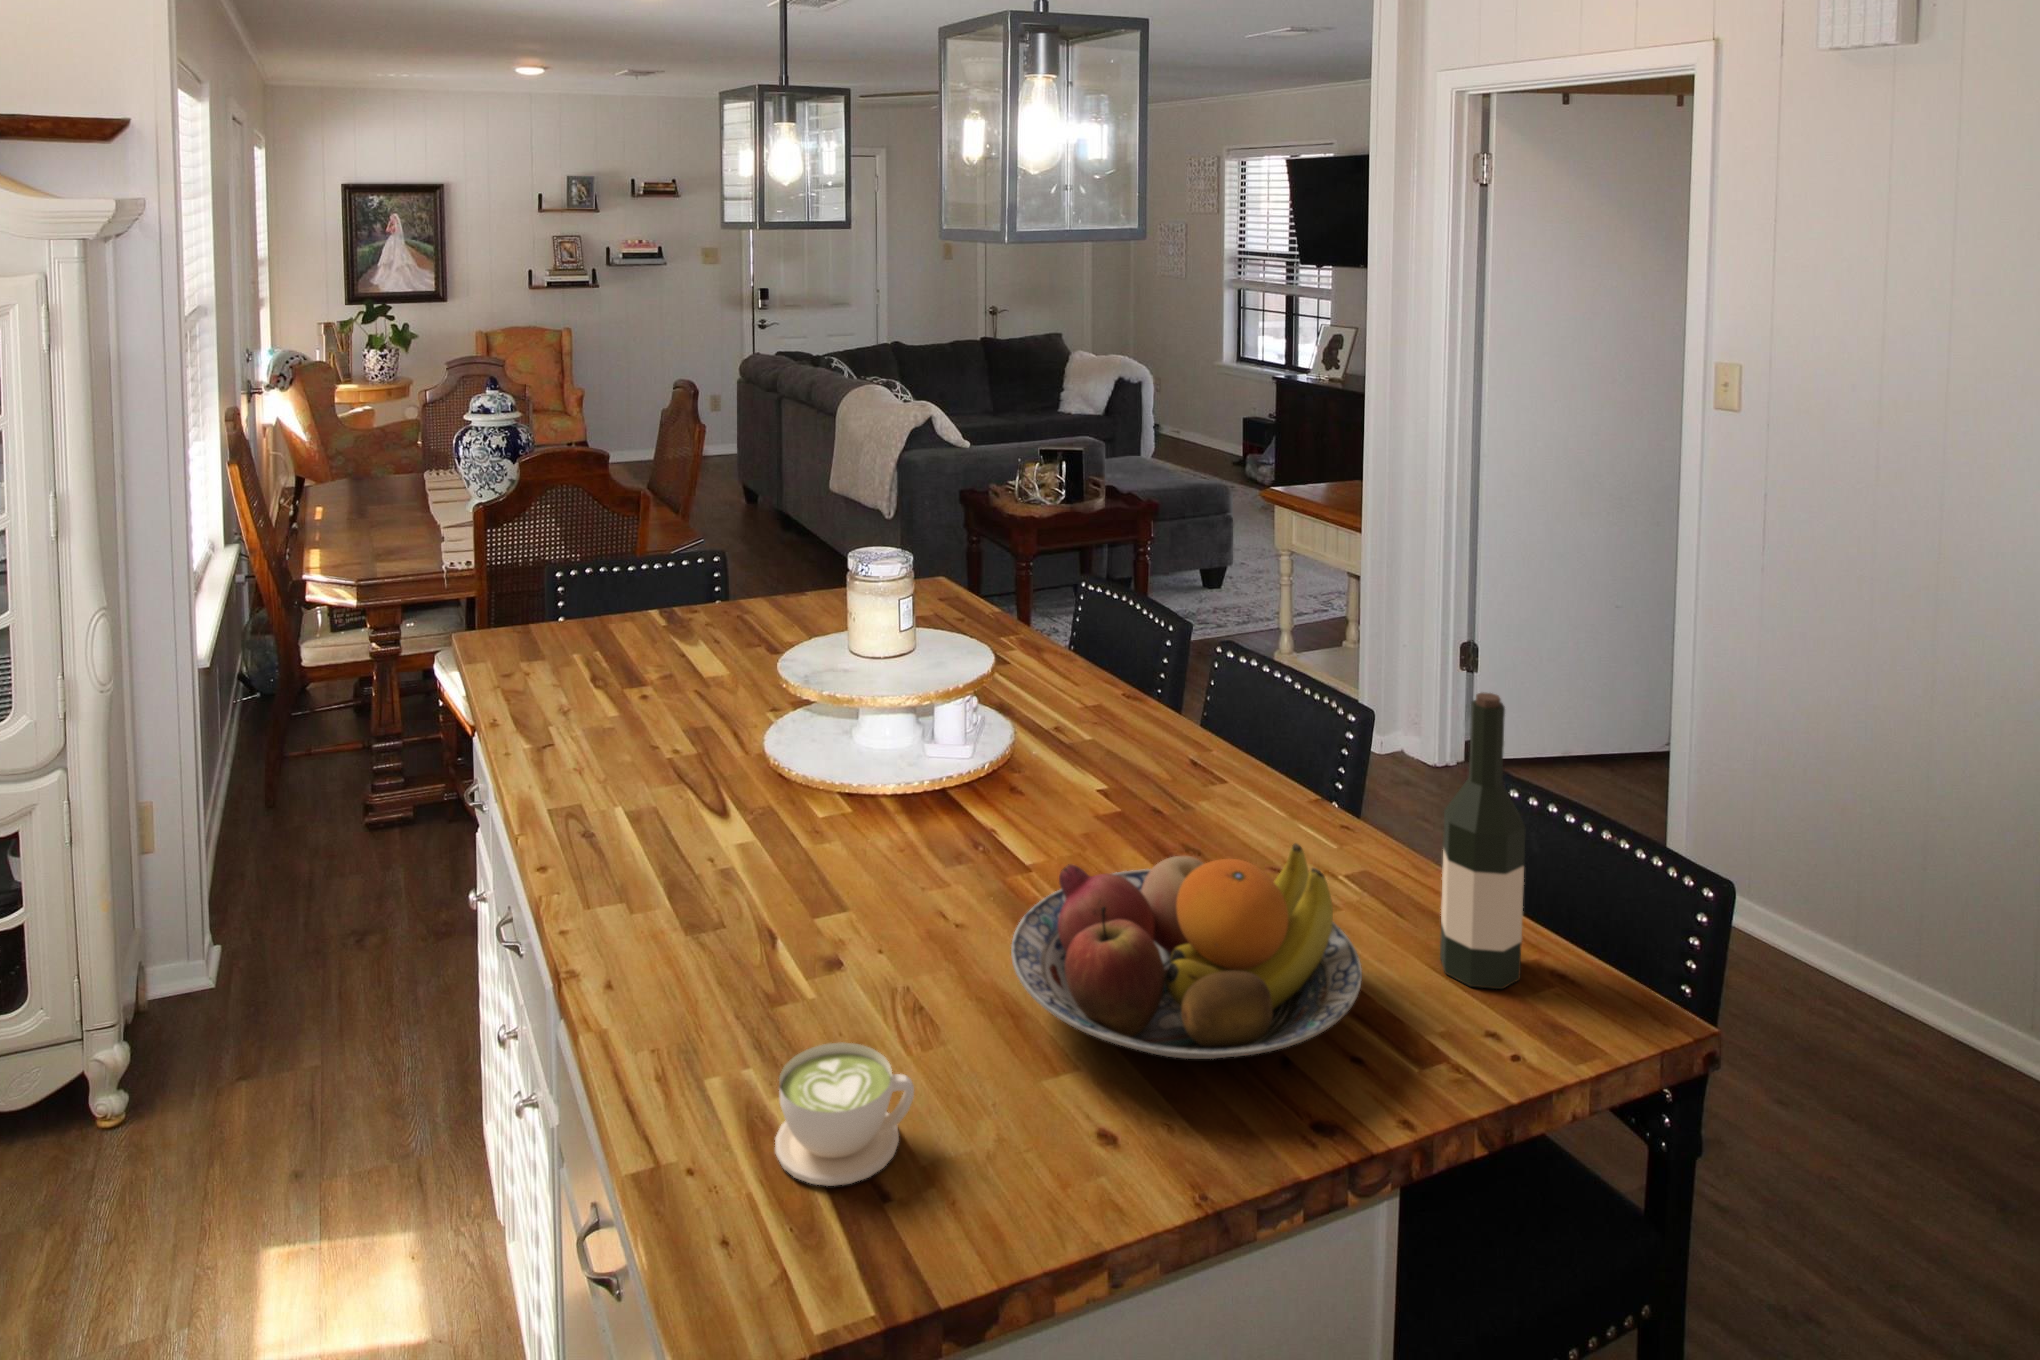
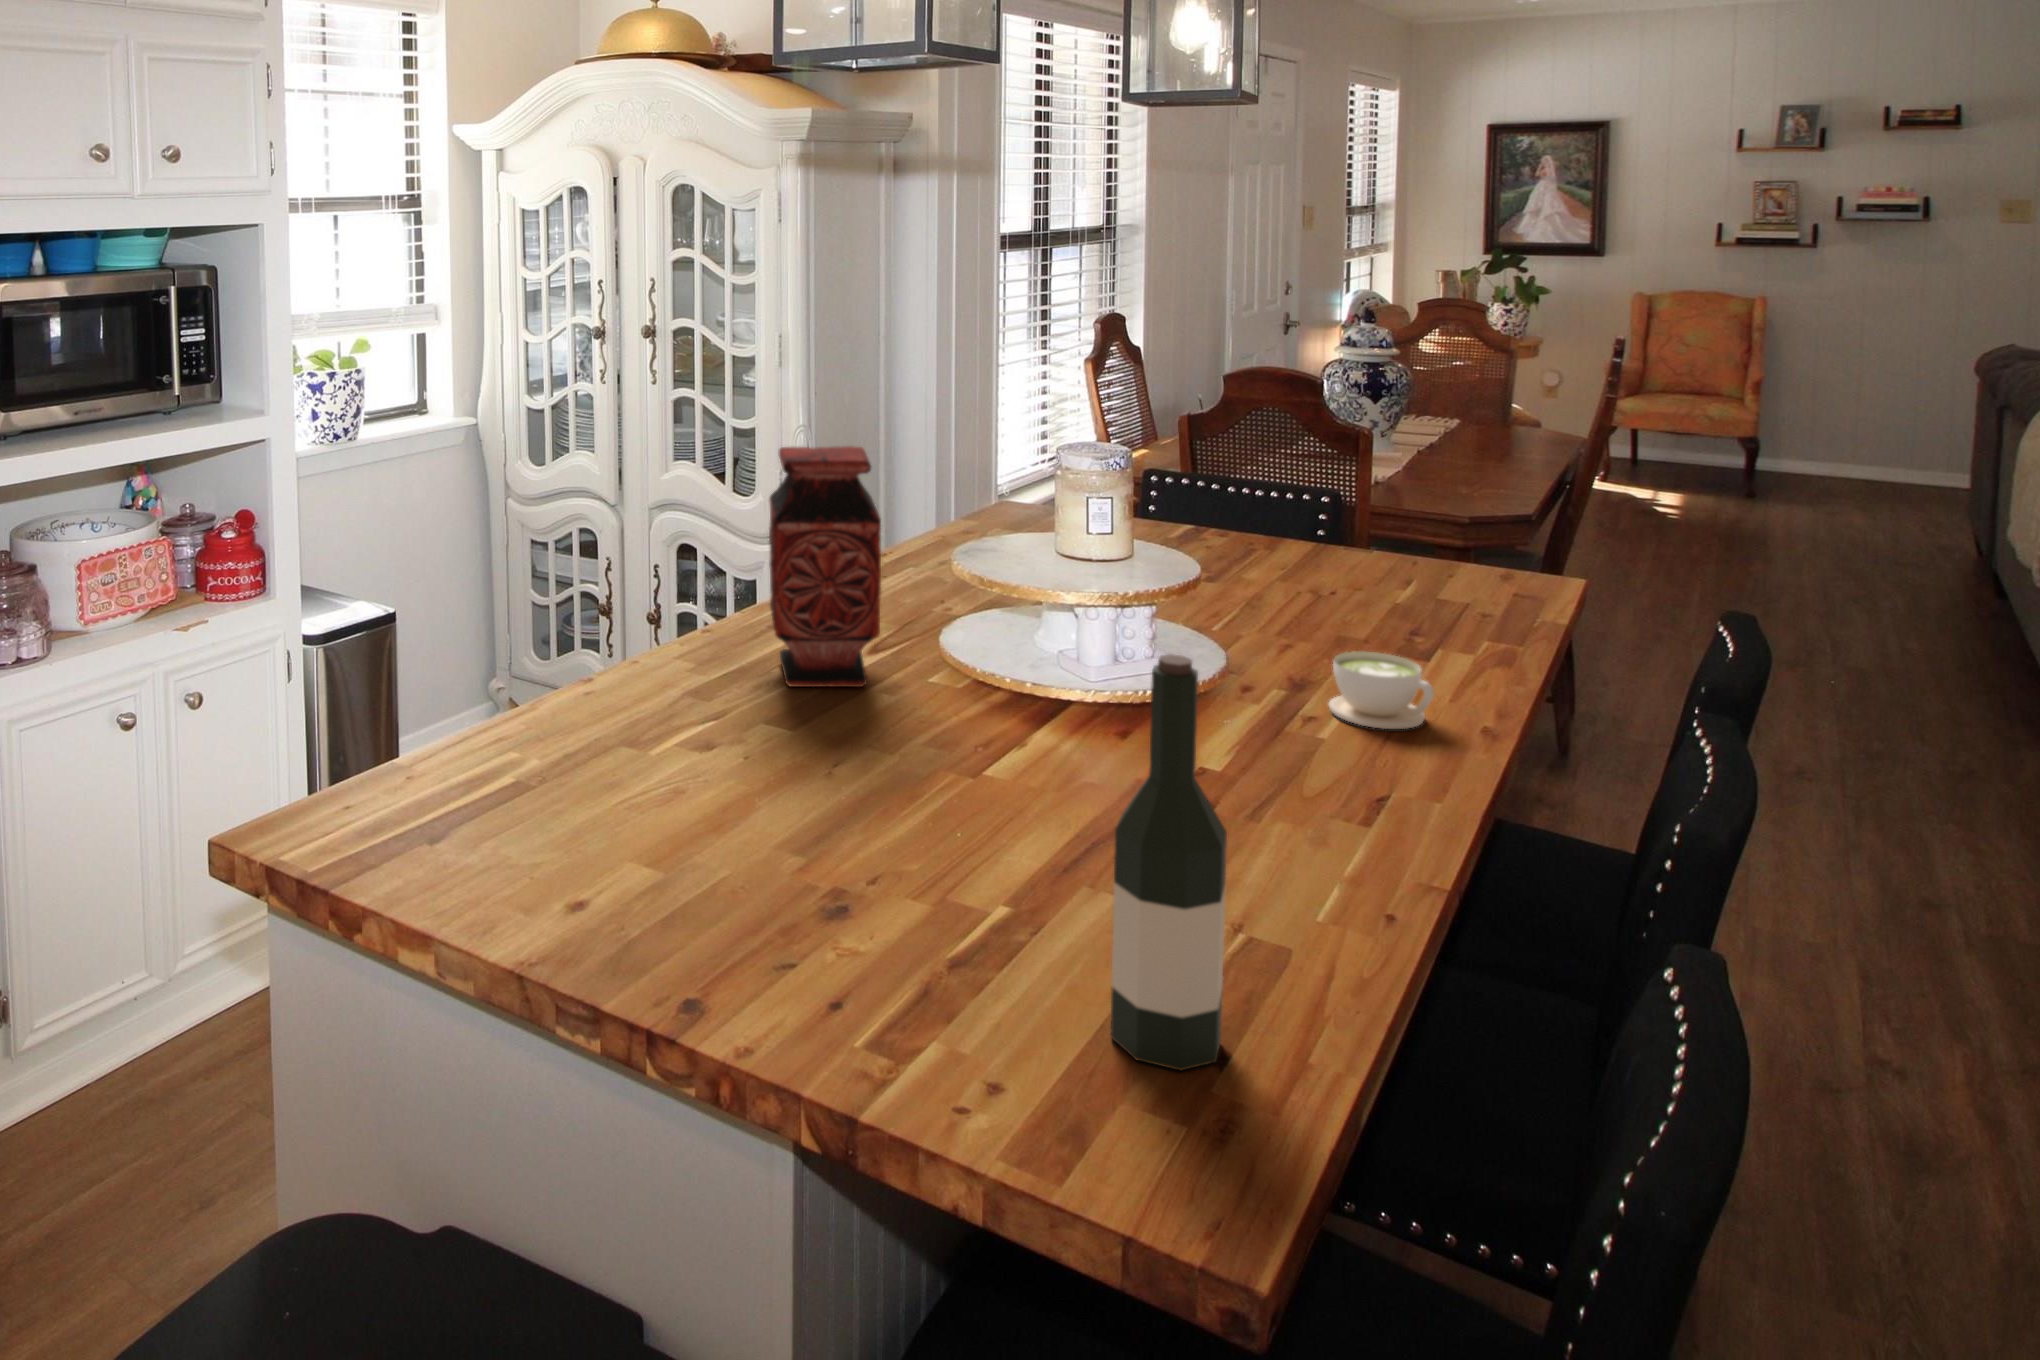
vase: none [666,608,821,883] -> present [769,446,881,687]
fruit bowl: present [1011,843,1362,1059] -> none [651,714,1031,928]
coffee cup: present [775,1042,914,1186] -> present [1329,652,1434,729]

